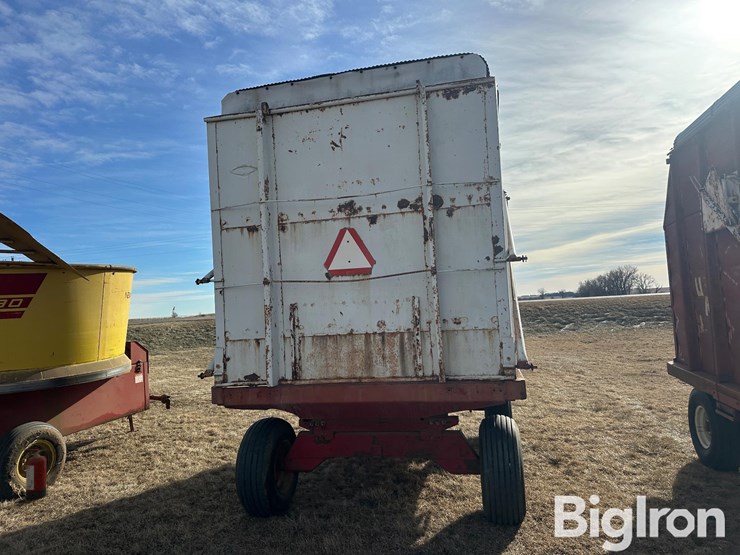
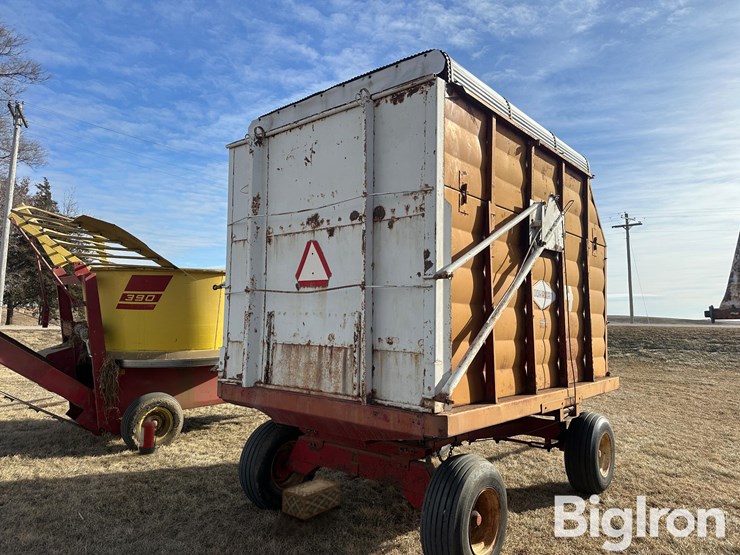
woven basket: none [287,473,332,516] -> present [282,477,340,520]

